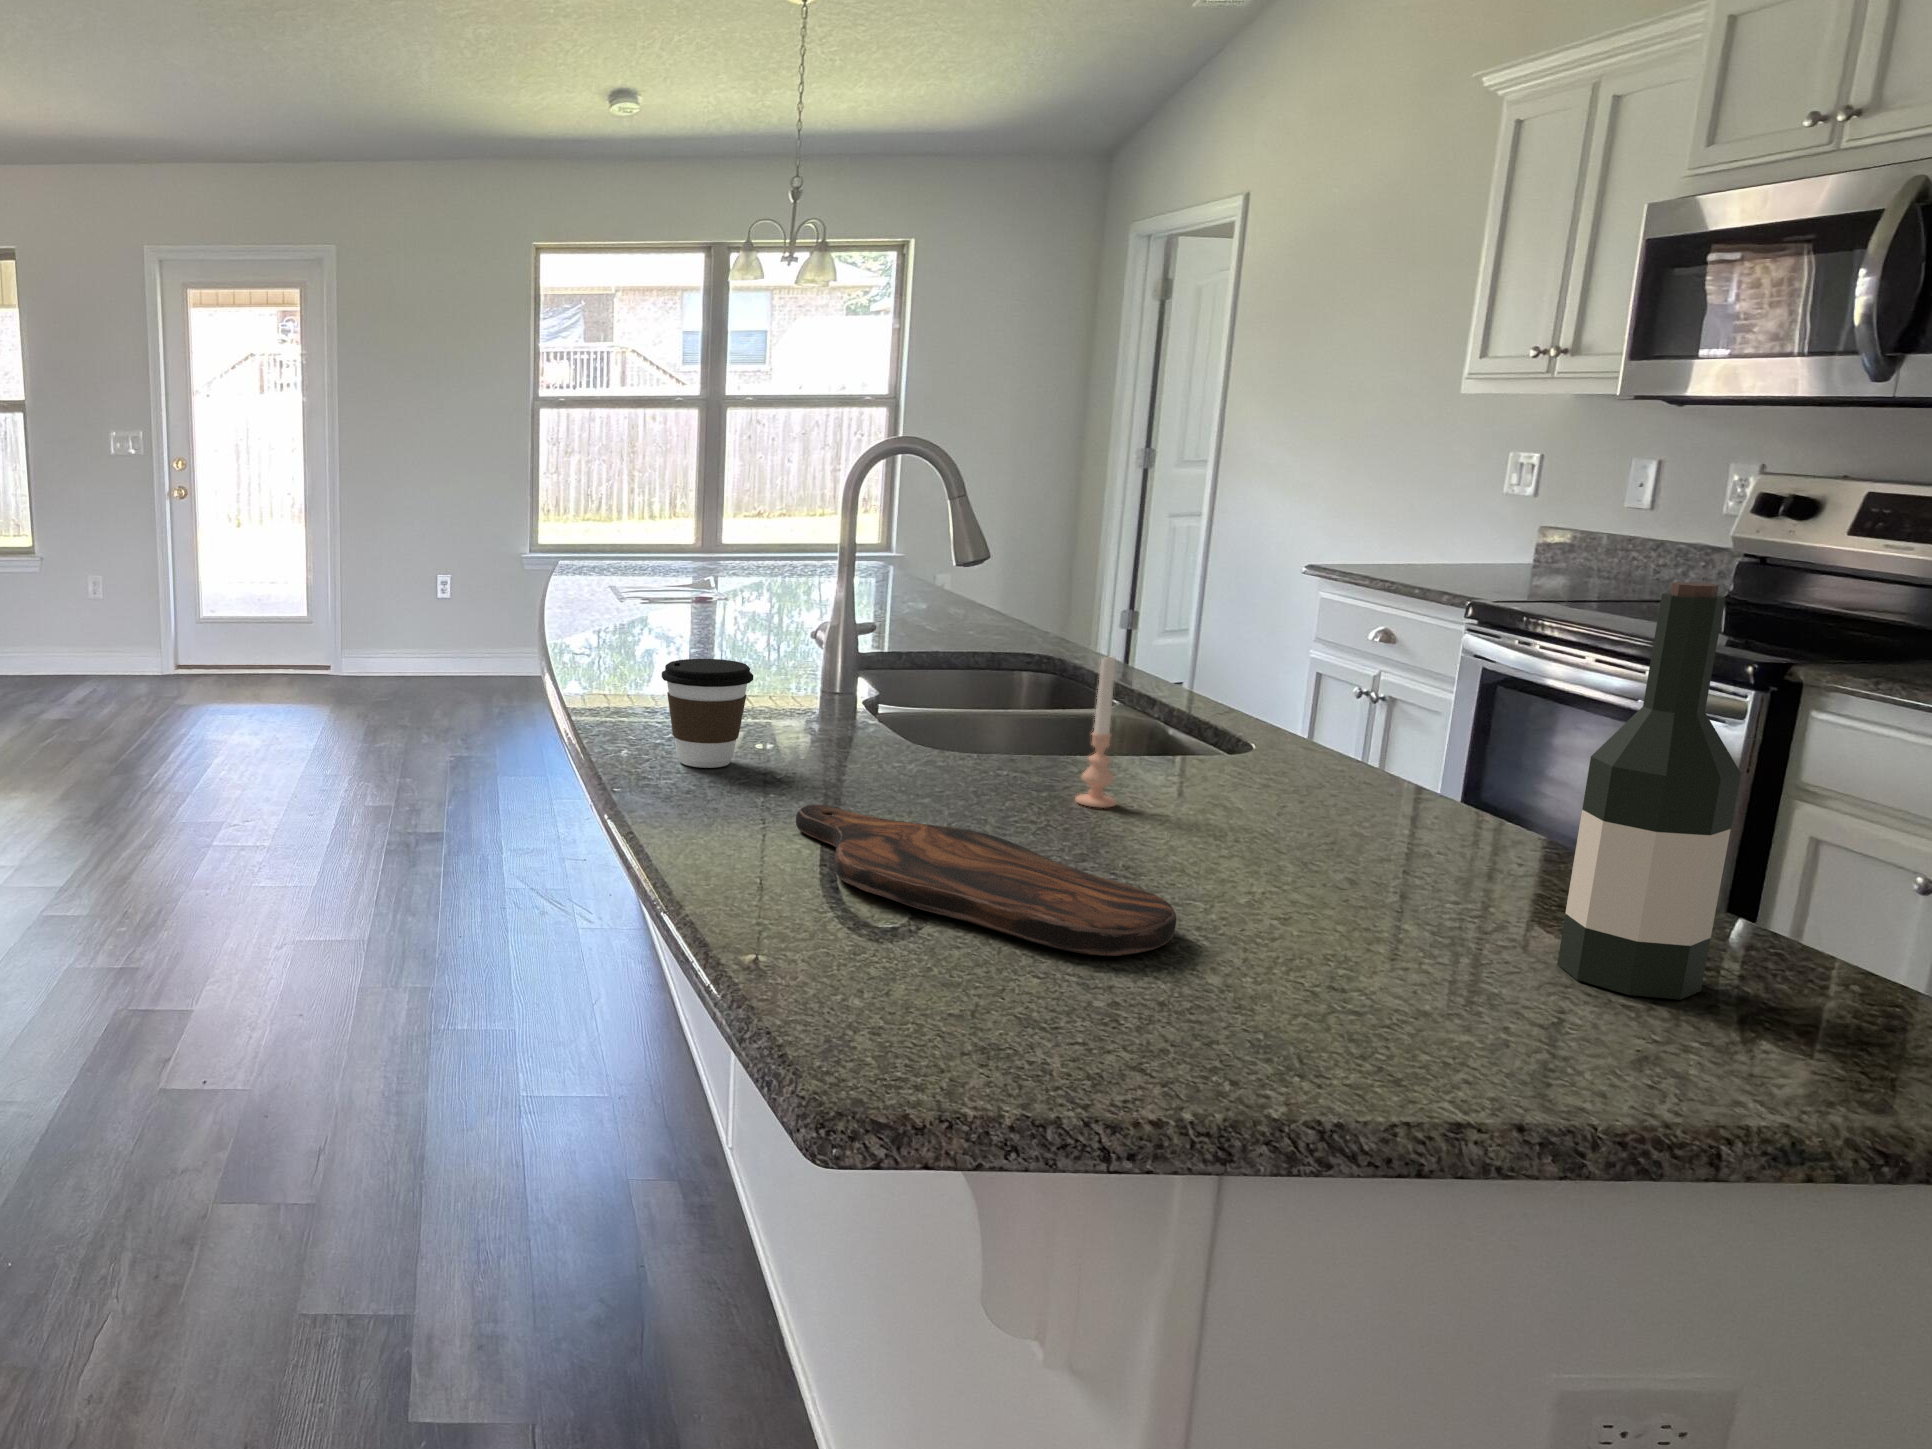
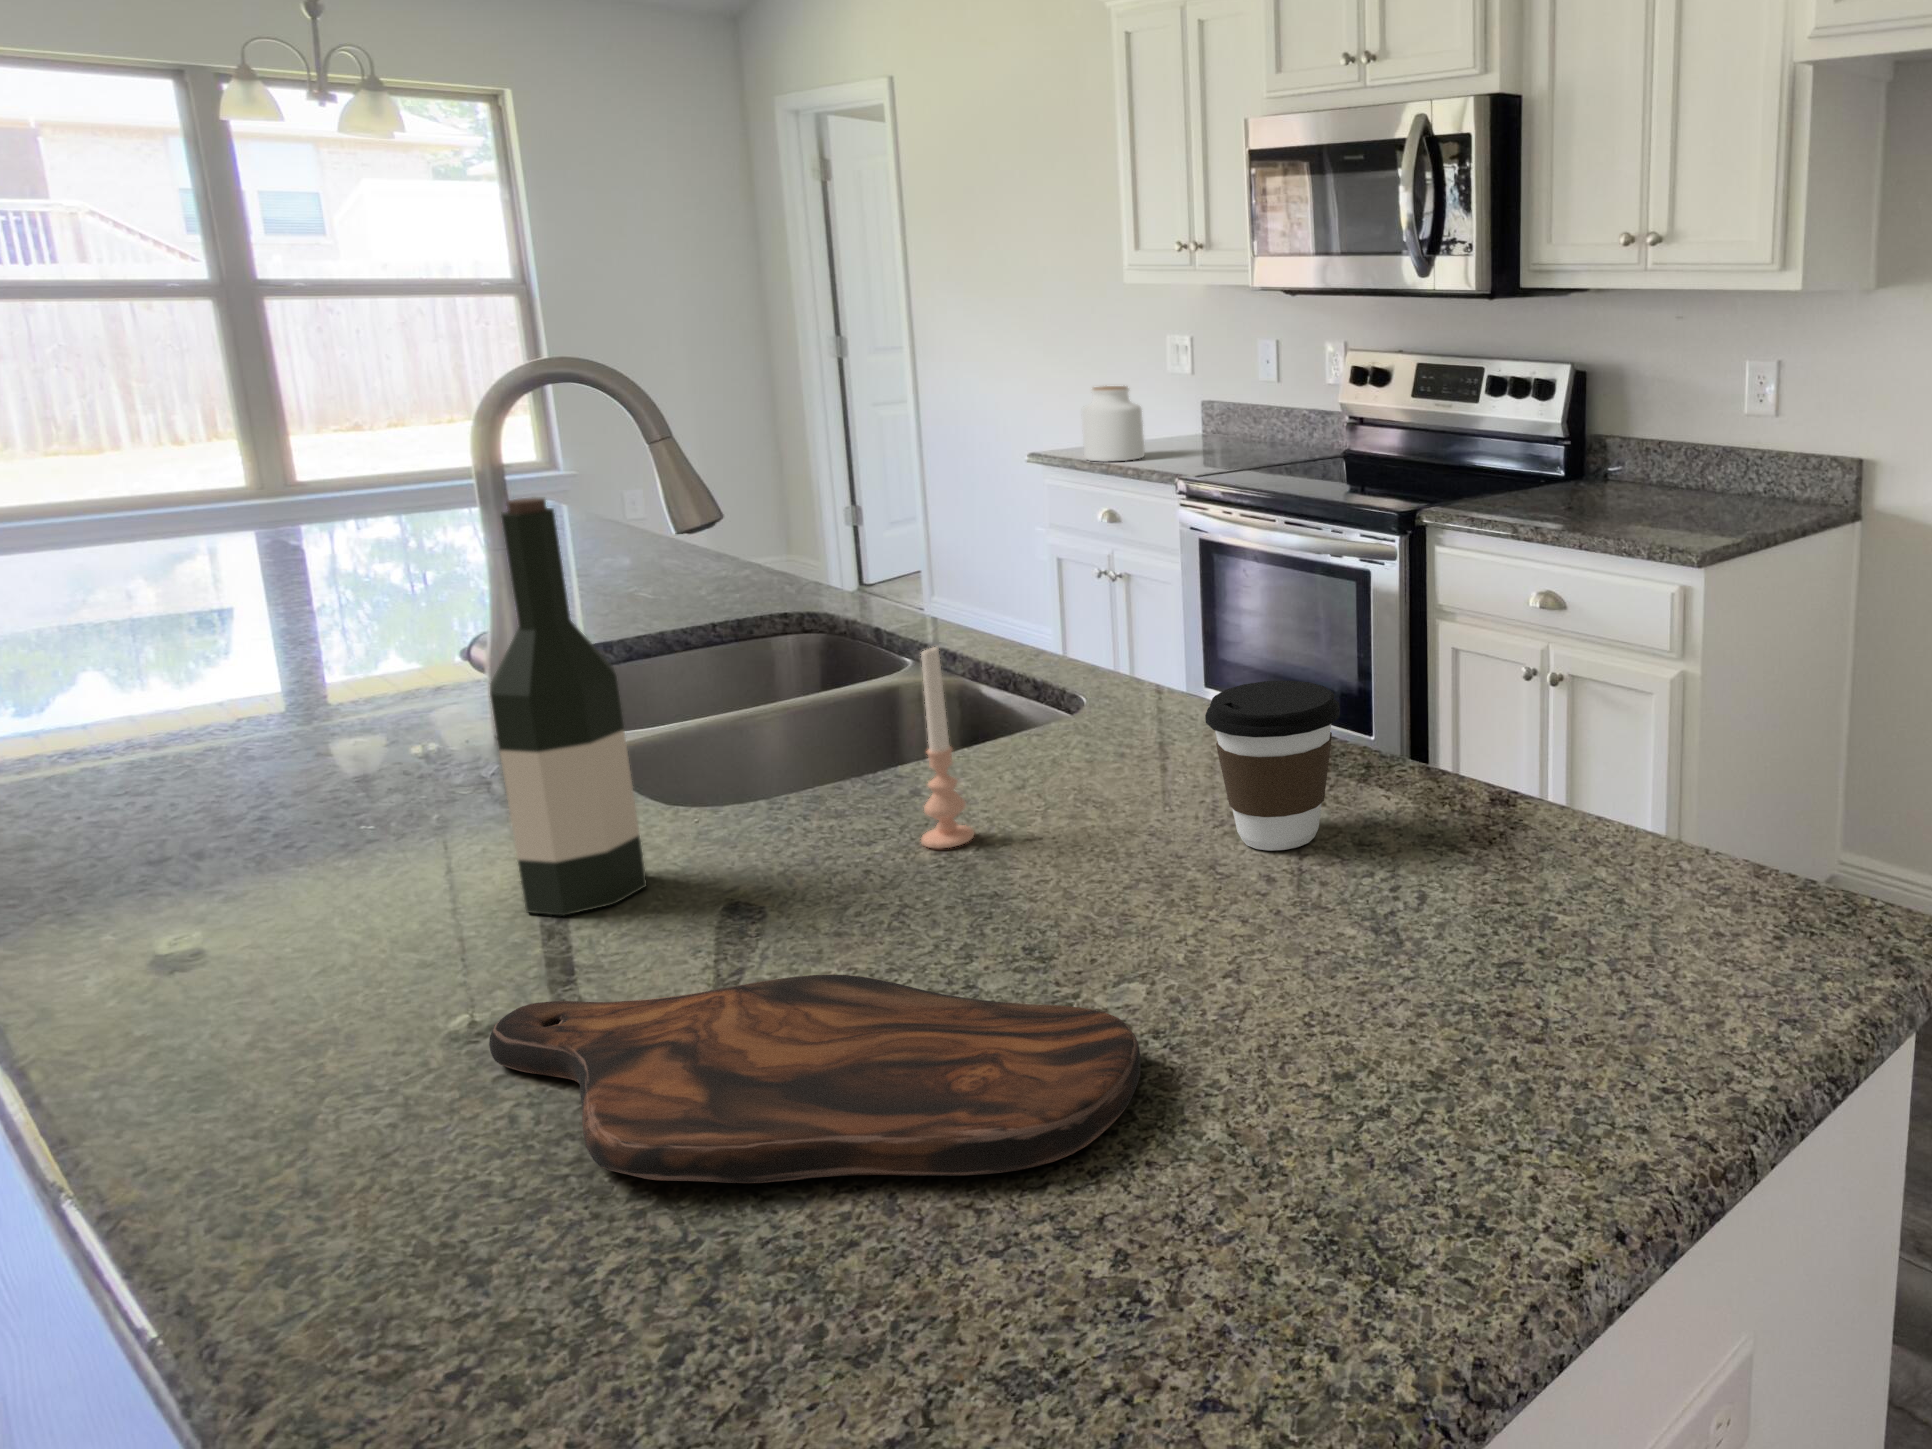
jar: none [1365,501,1446,579] -> present [1082,386,1145,462]
wine bottle: present [1557,582,1741,1000] -> present [490,497,647,916]
coffee cup: present [662,659,753,768] -> present [1205,681,1340,851]

